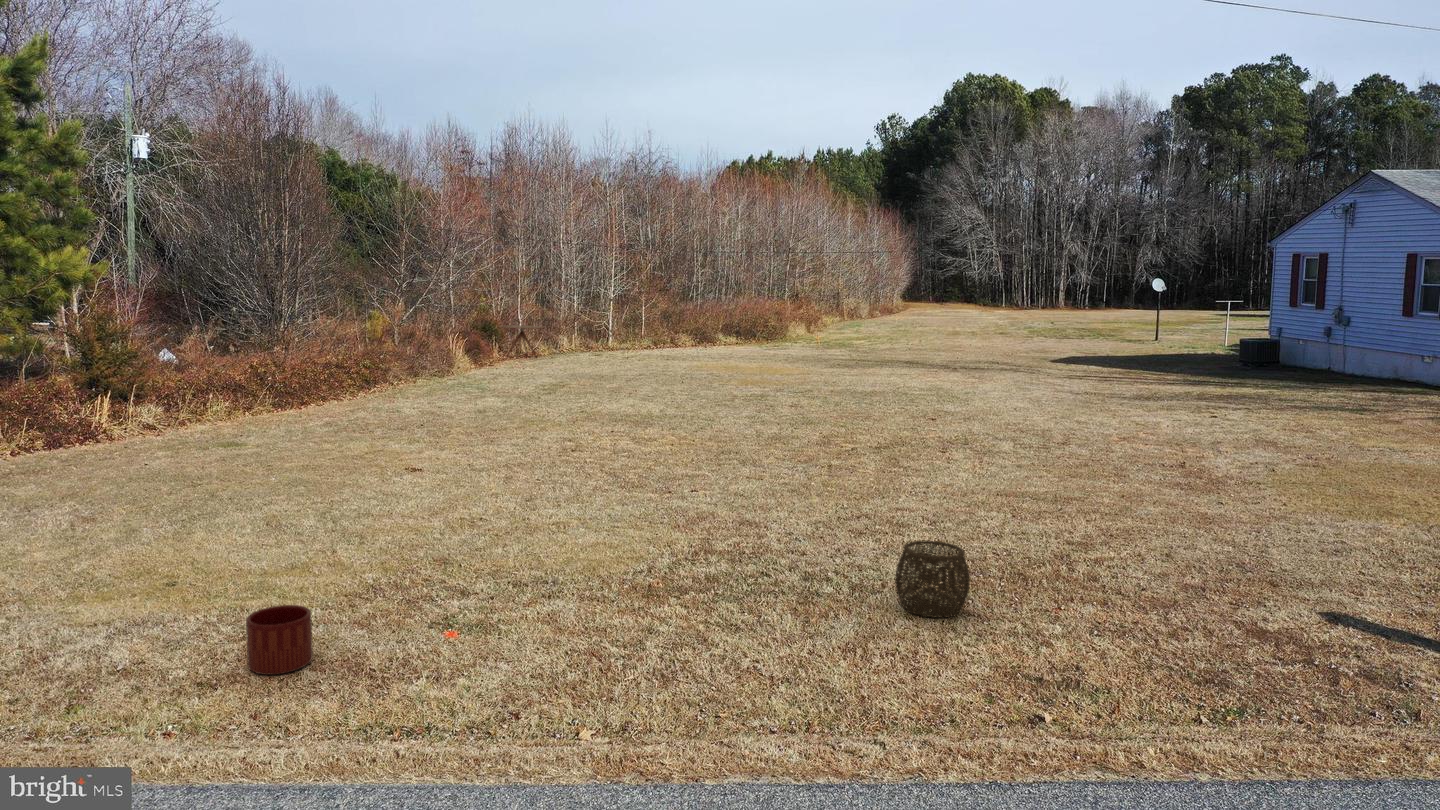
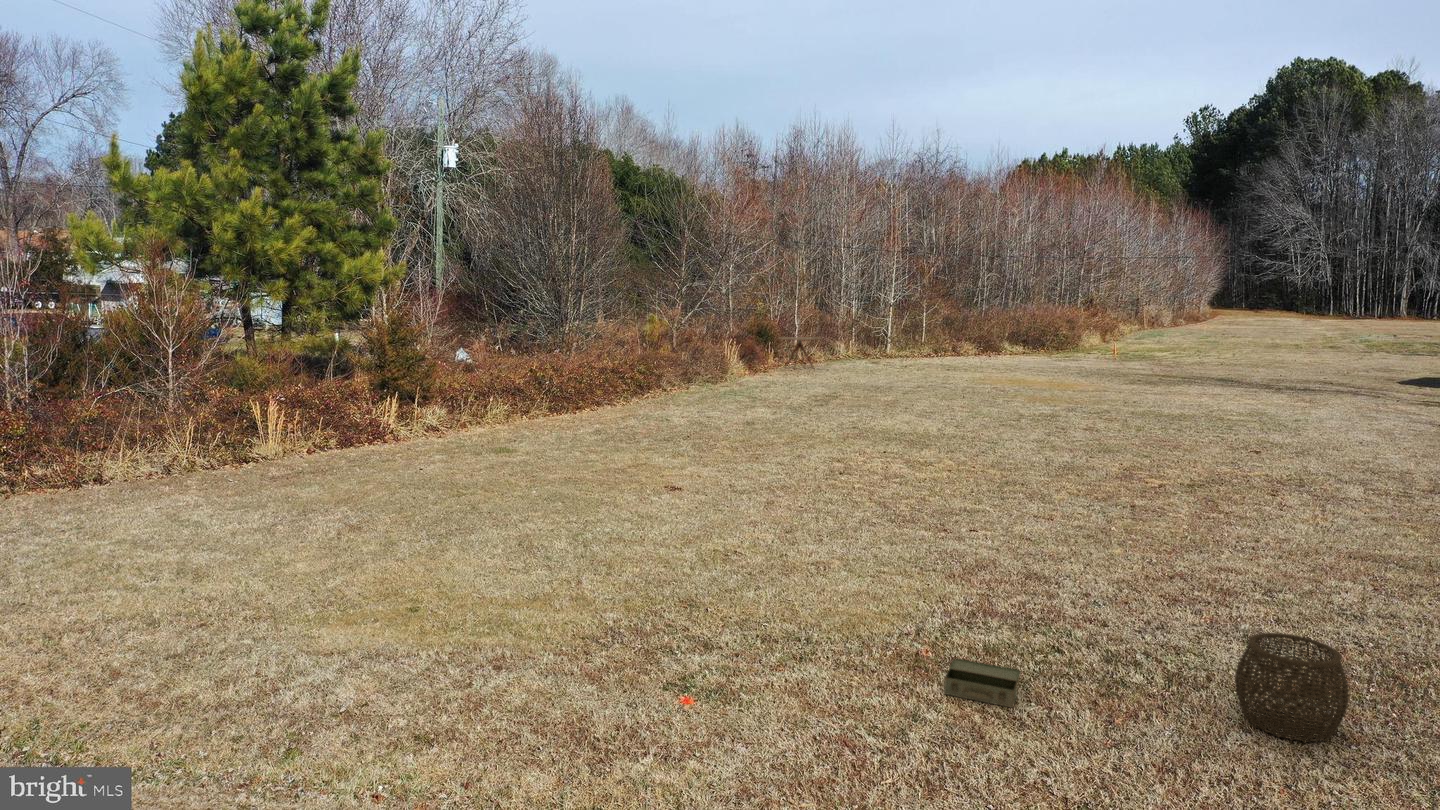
toolbox: none [676,584,738,617] -> present [944,659,1021,708]
planter: present [246,605,313,675] -> none [482,653,546,730]

